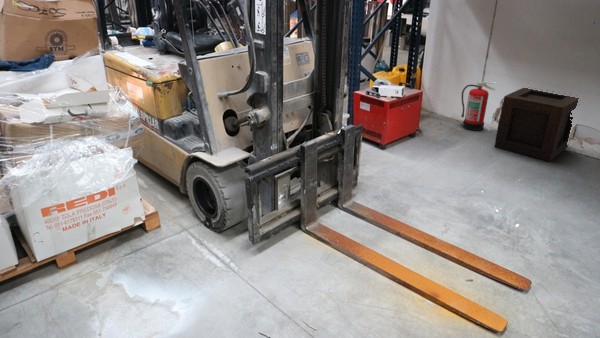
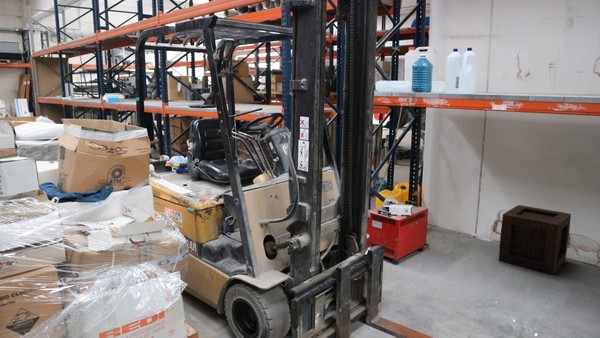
fire extinguisher: present [461,82,497,131] -> none [461,200,495,244]

